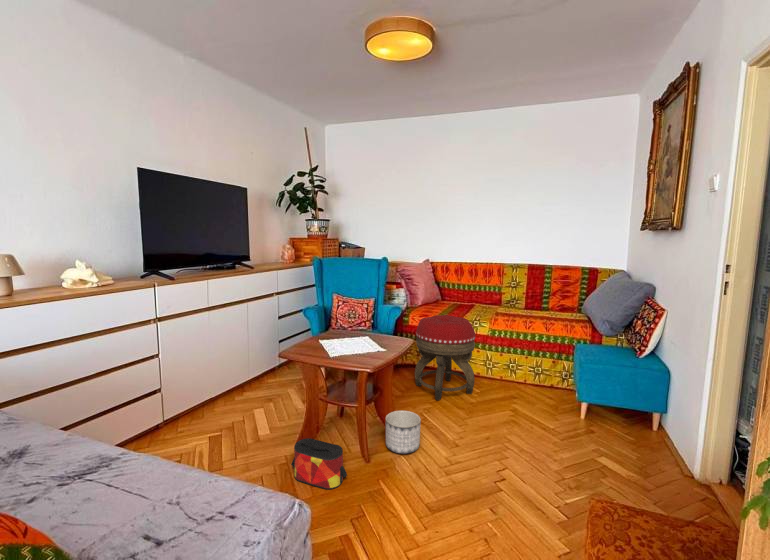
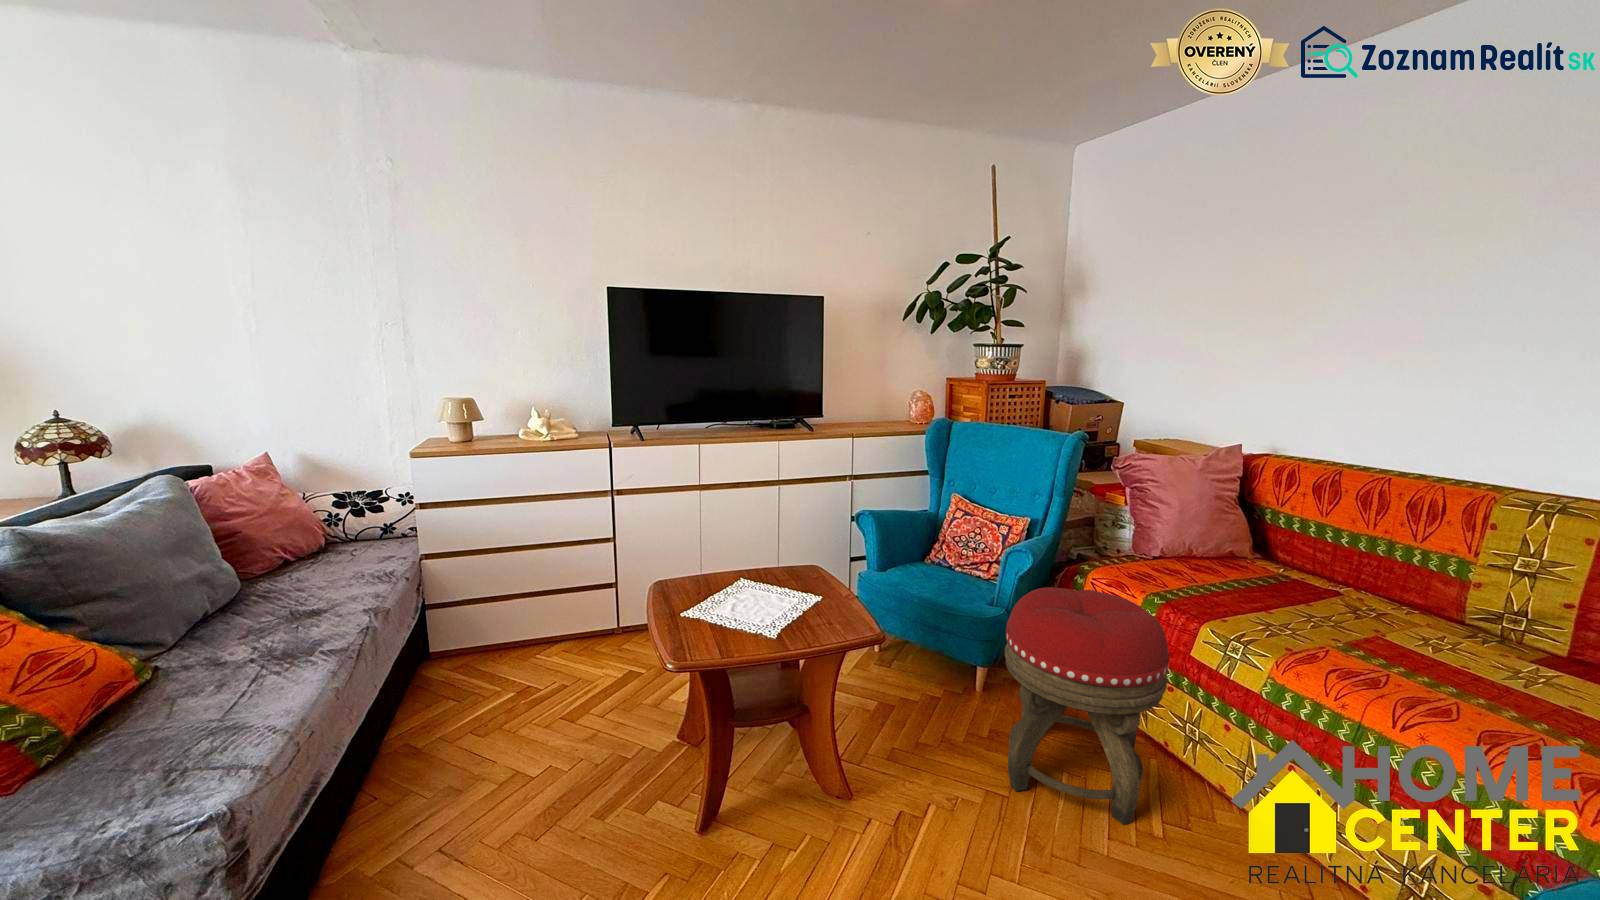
planter: present [386,410,421,454] -> none [766,750,838,848]
bag: present [291,438,347,490] -> none [619,716,668,817]

